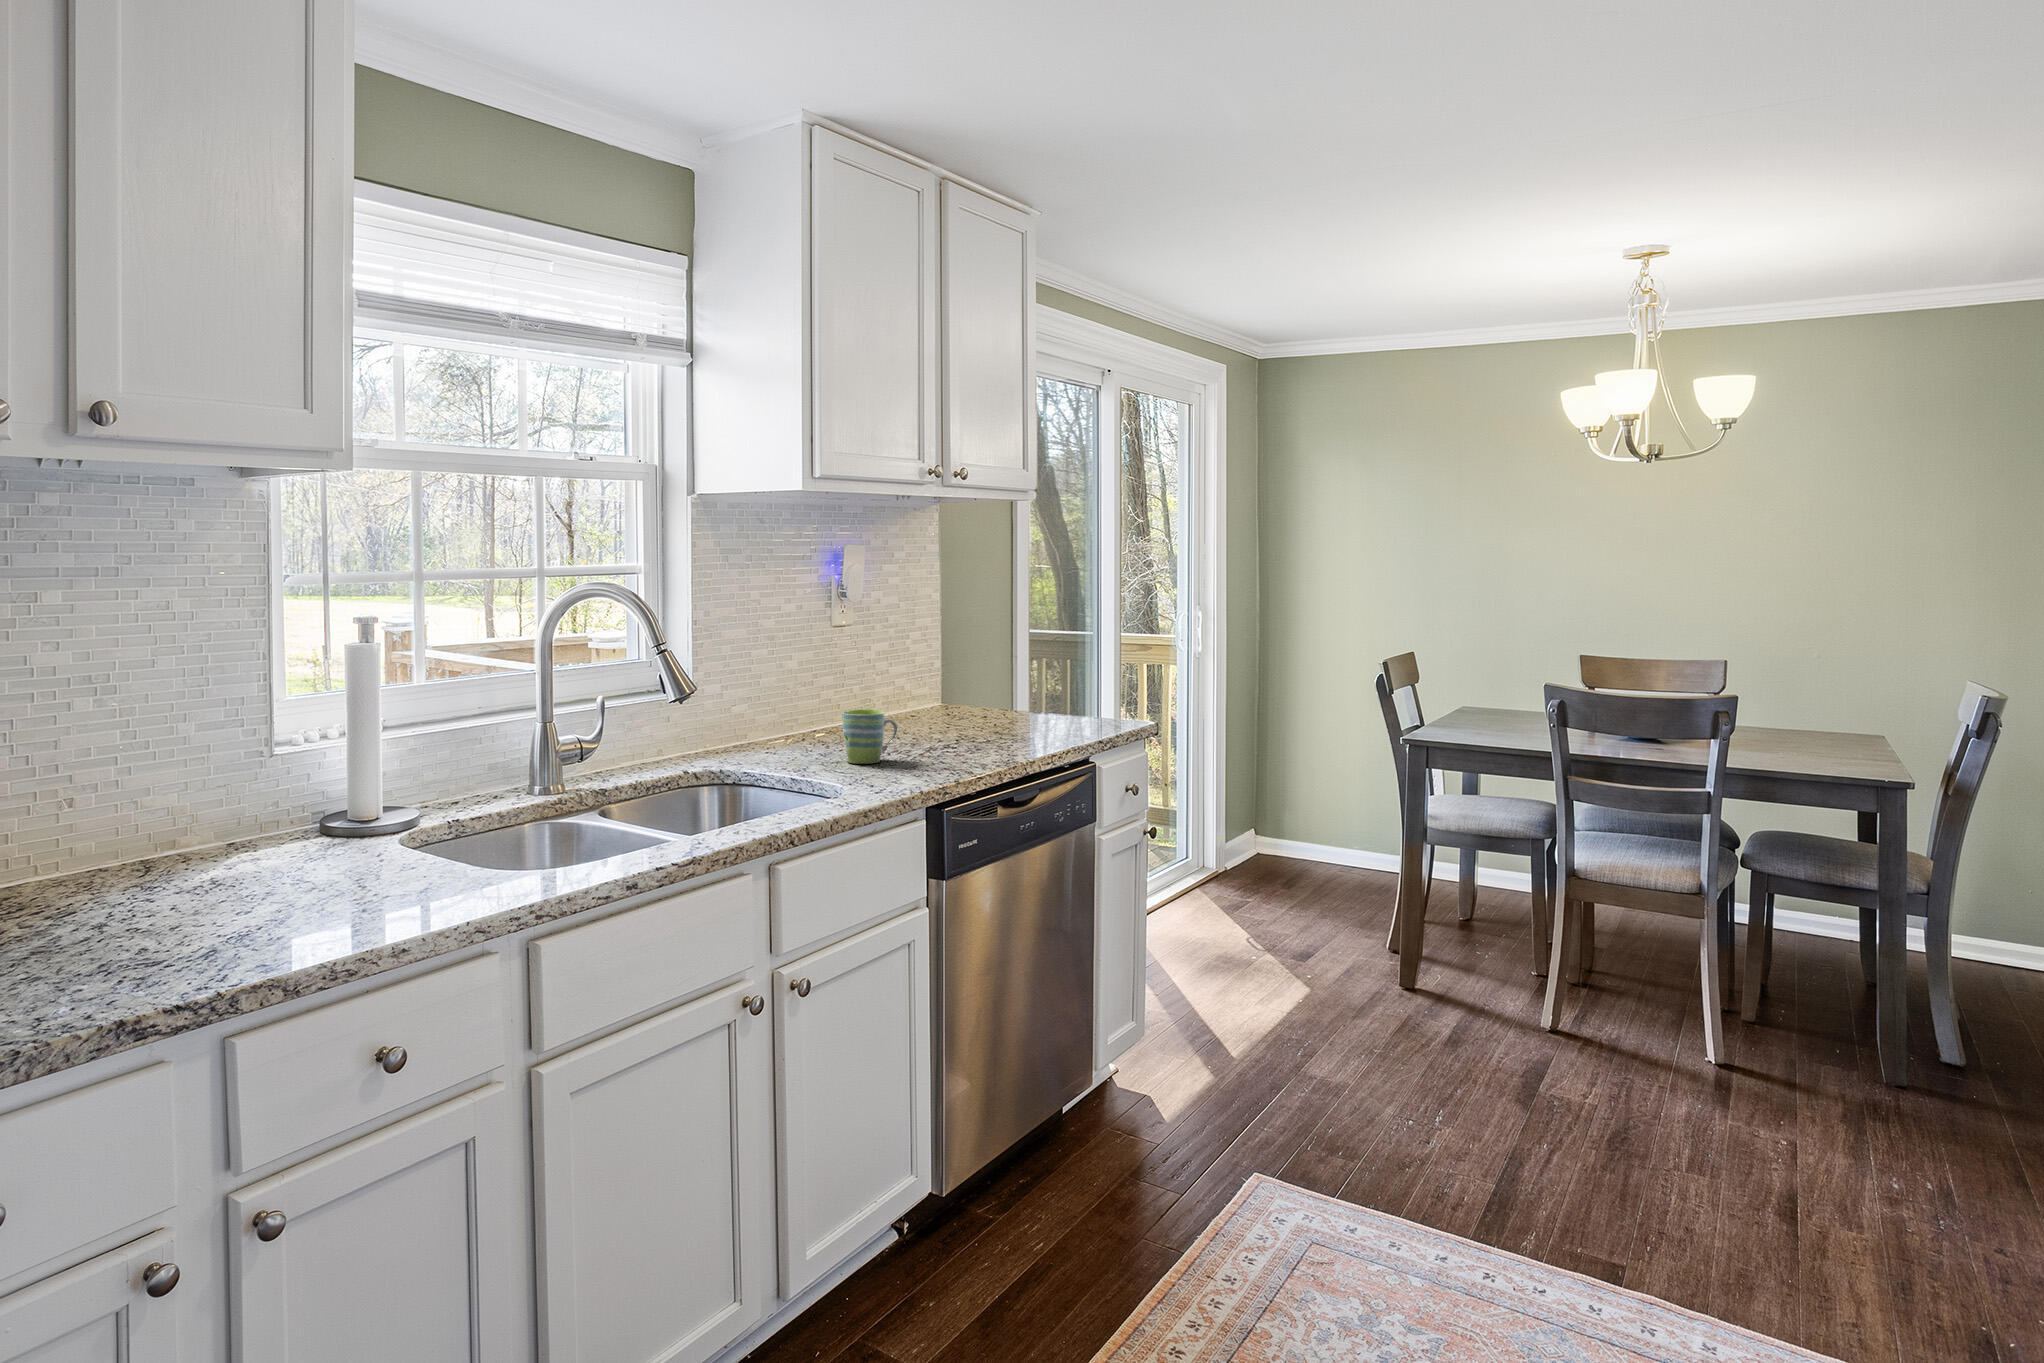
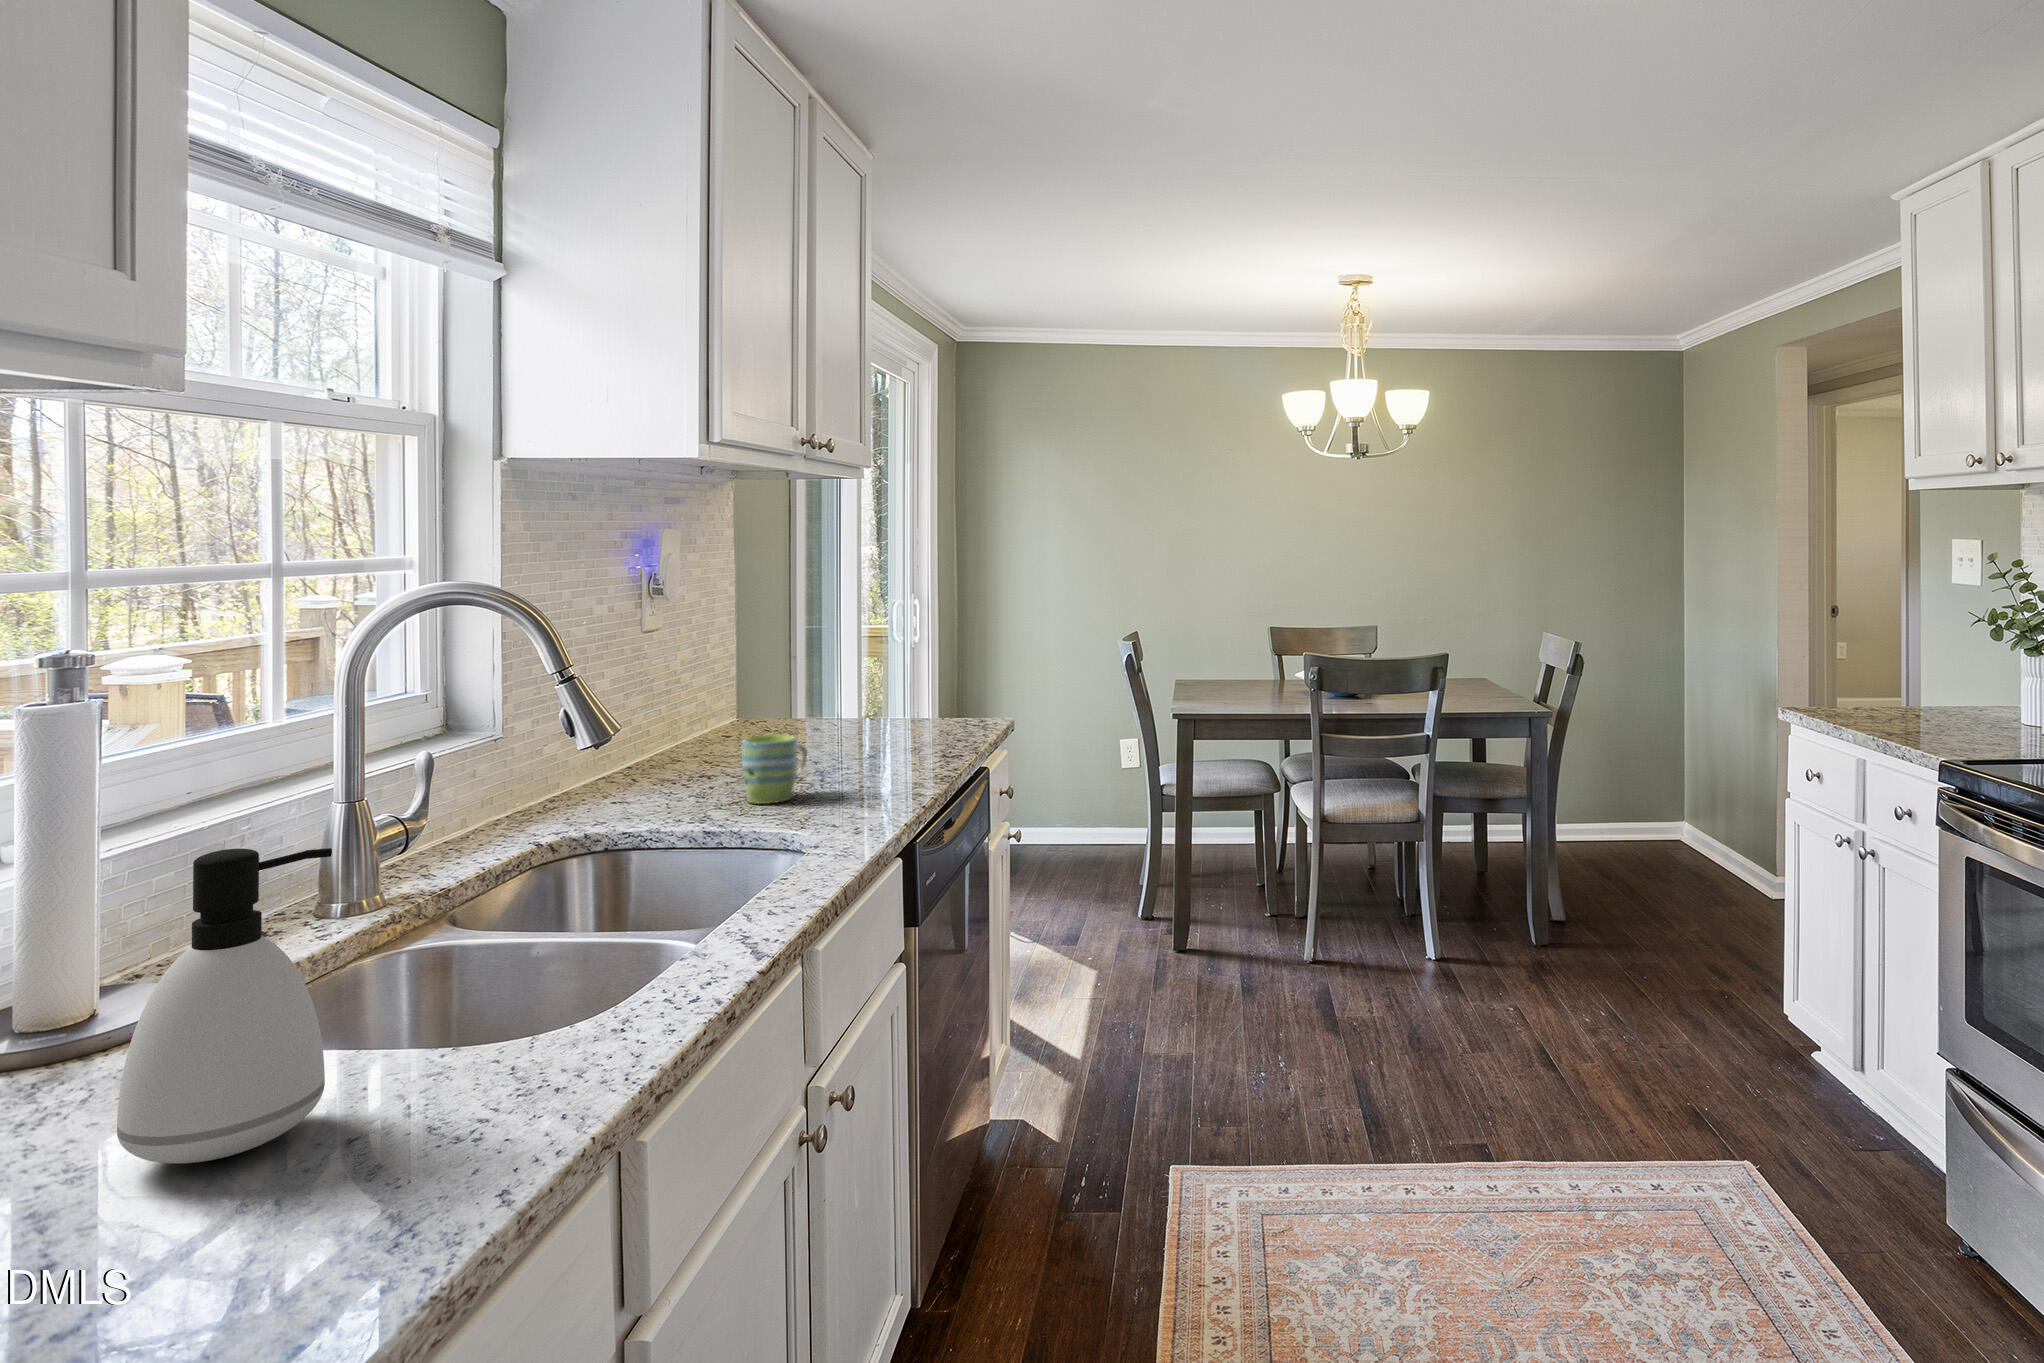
soap dispenser: none [305,729,404,895] -> present [117,848,332,1164]

